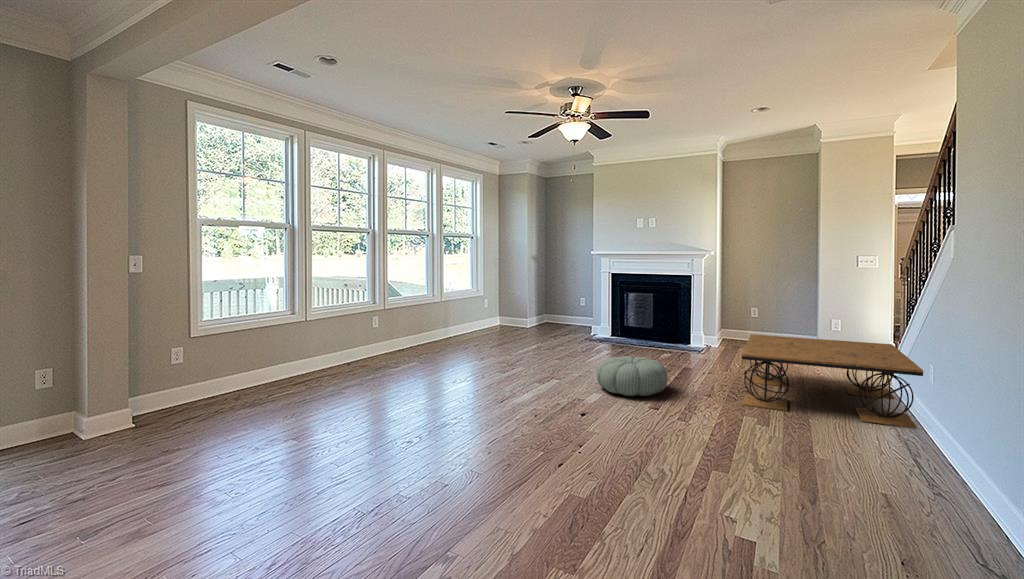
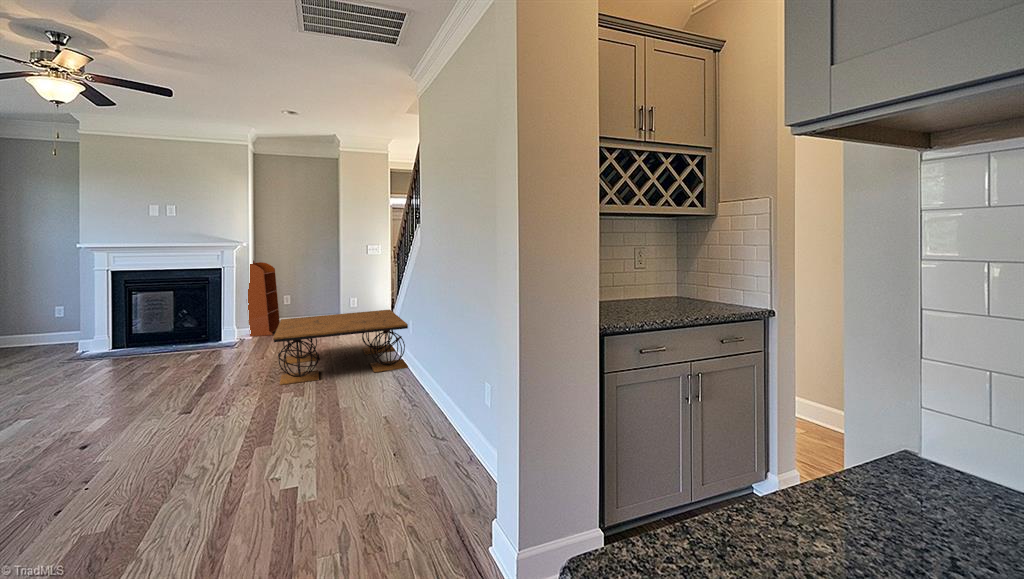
bookcase: none [716,268,750,347] -> present [248,260,280,336]
pouf: present [596,356,668,396] -> none [101,363,198,411]

